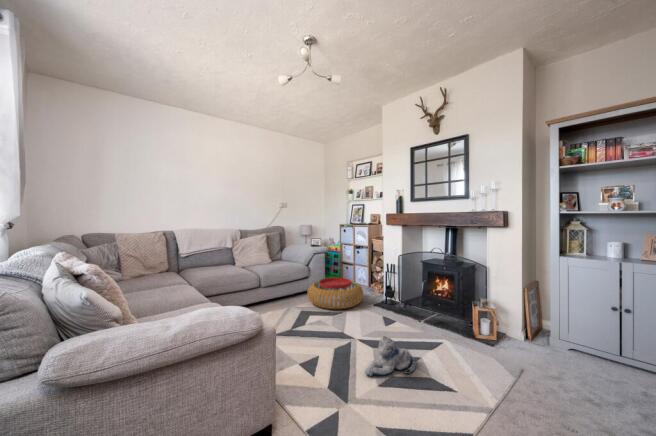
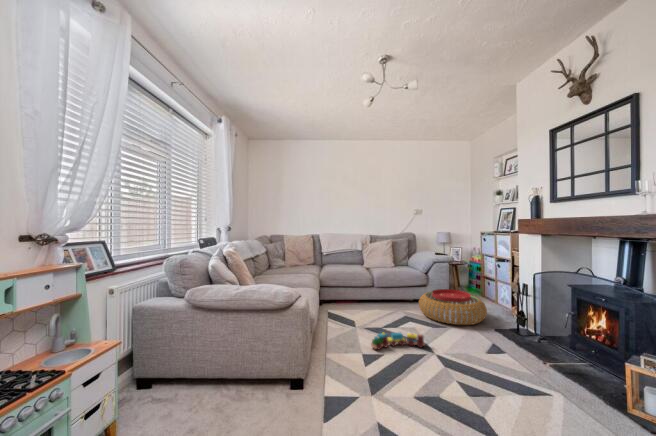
toy train: none [300,325,343,354] -> present [371,333,424,350]
plush toy: present [365,336,416,376] -> none [410,351,483,403]

